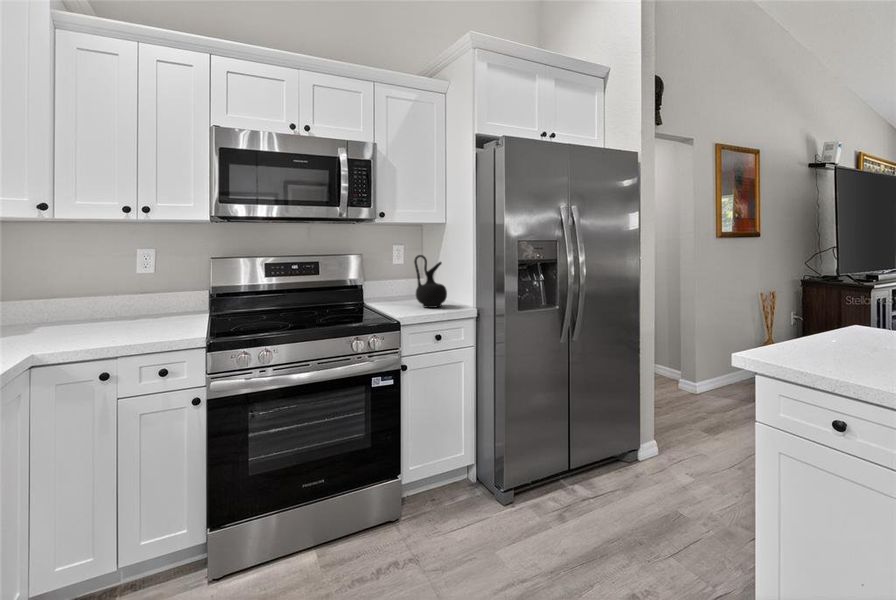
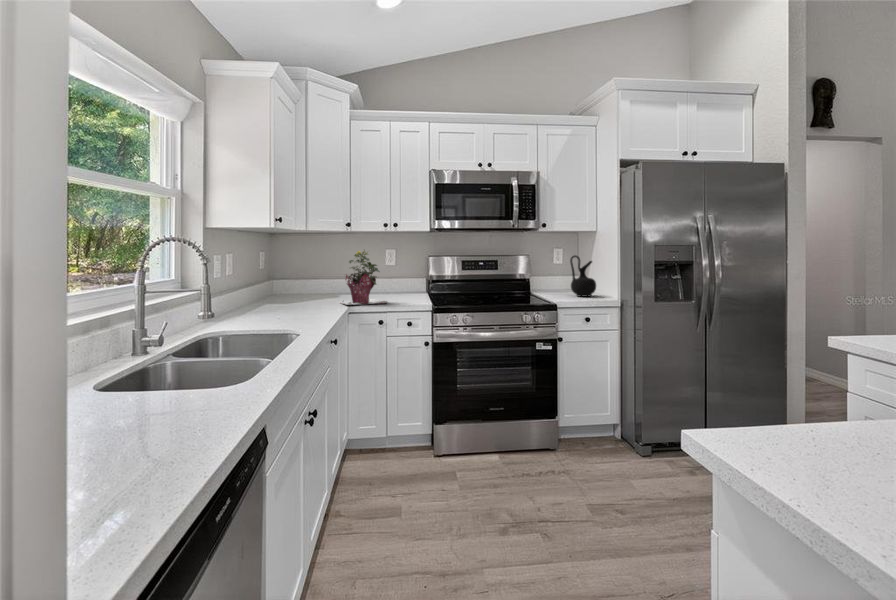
potted plant: none [52,244,141,337] -> present [339,250,388,305]

